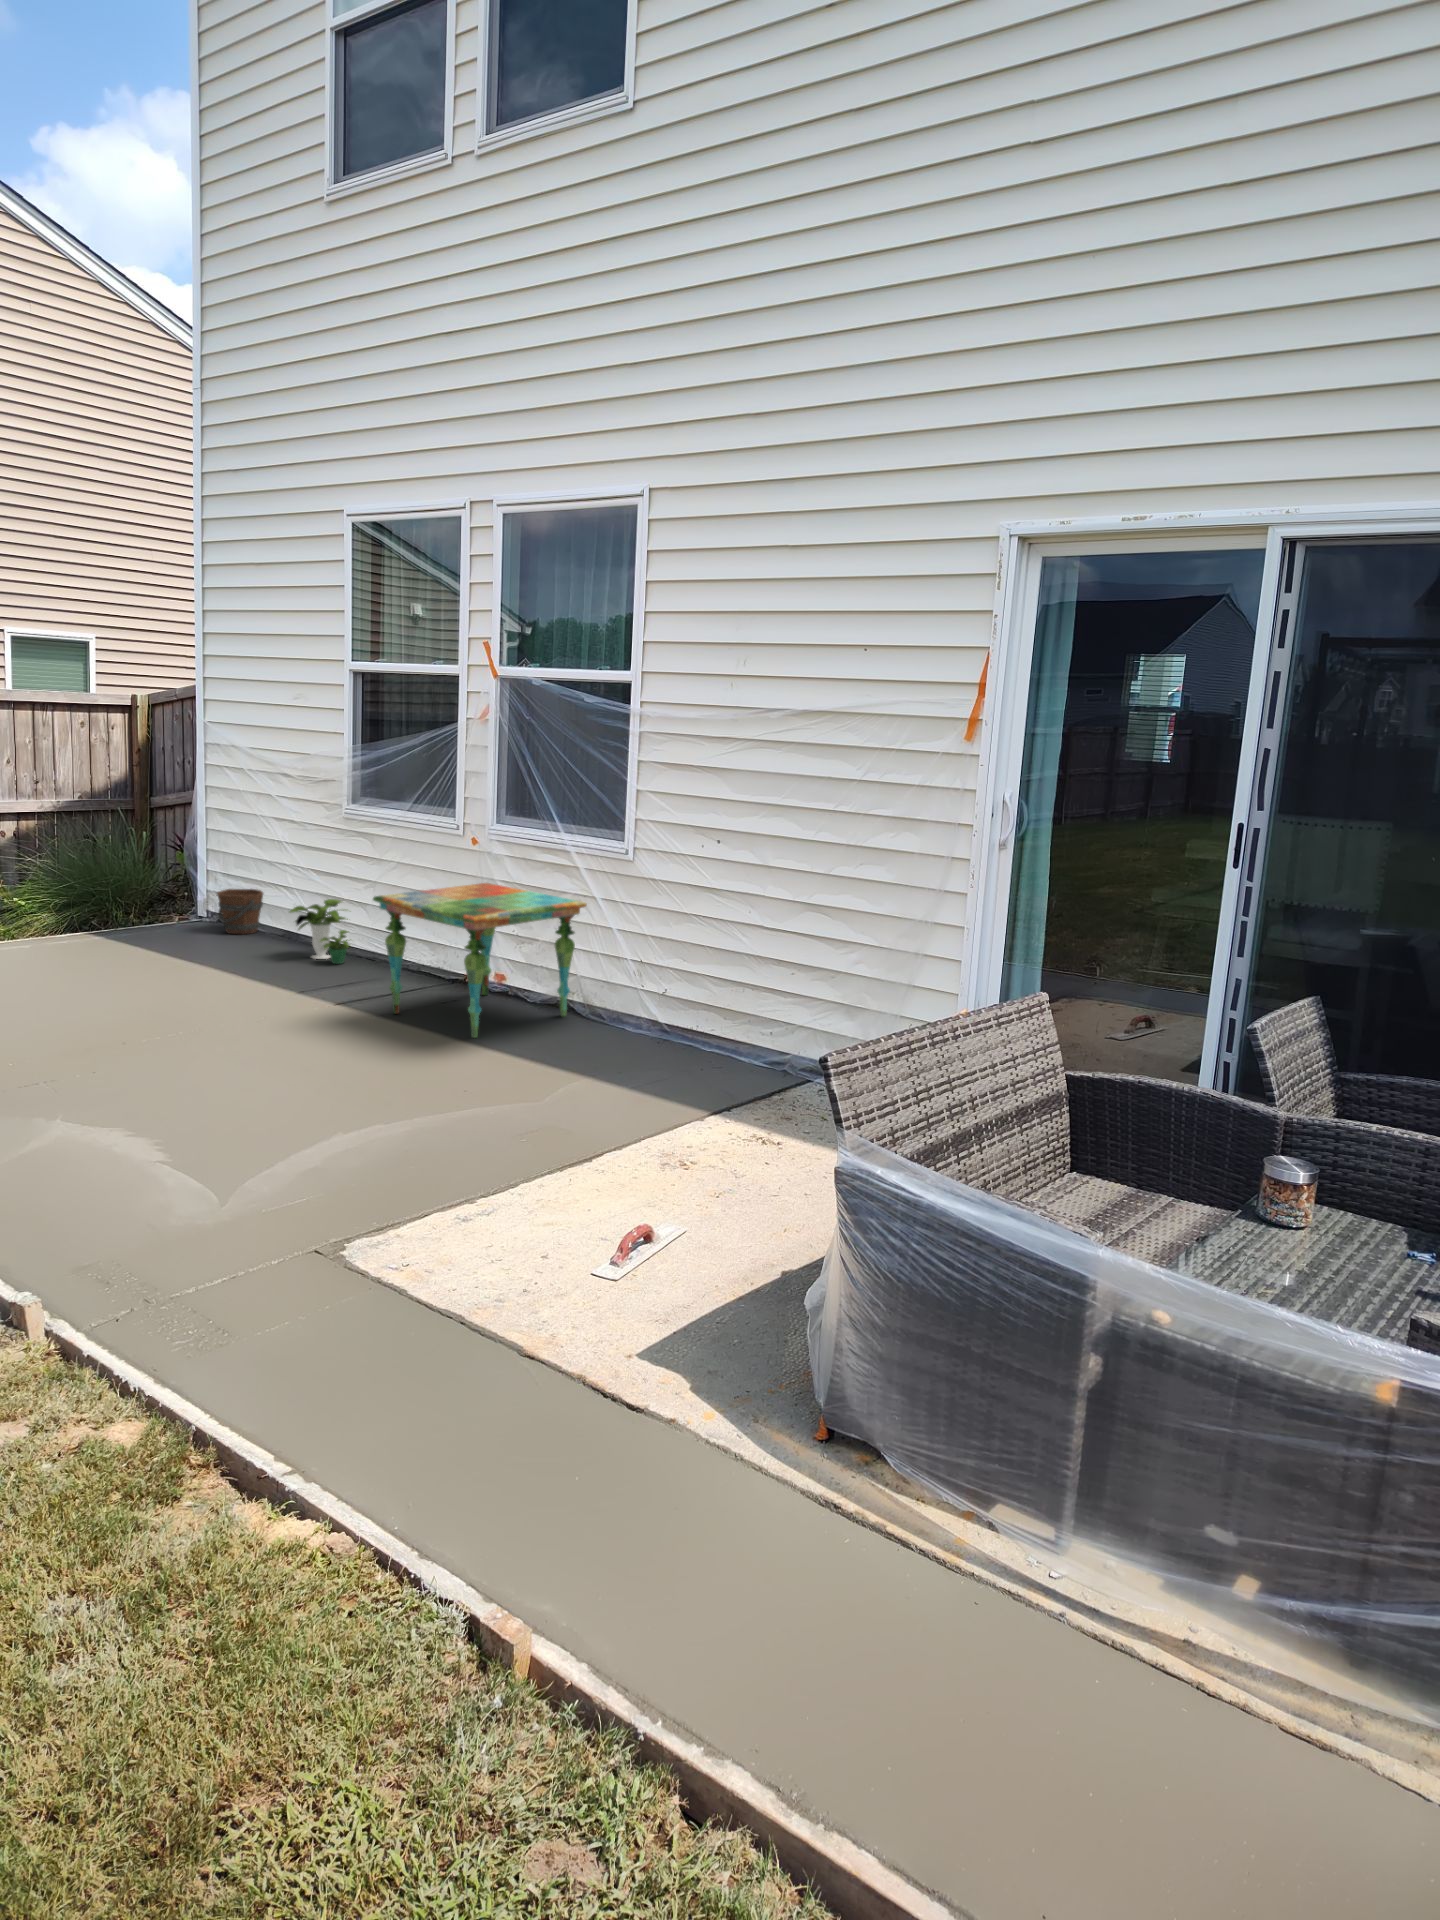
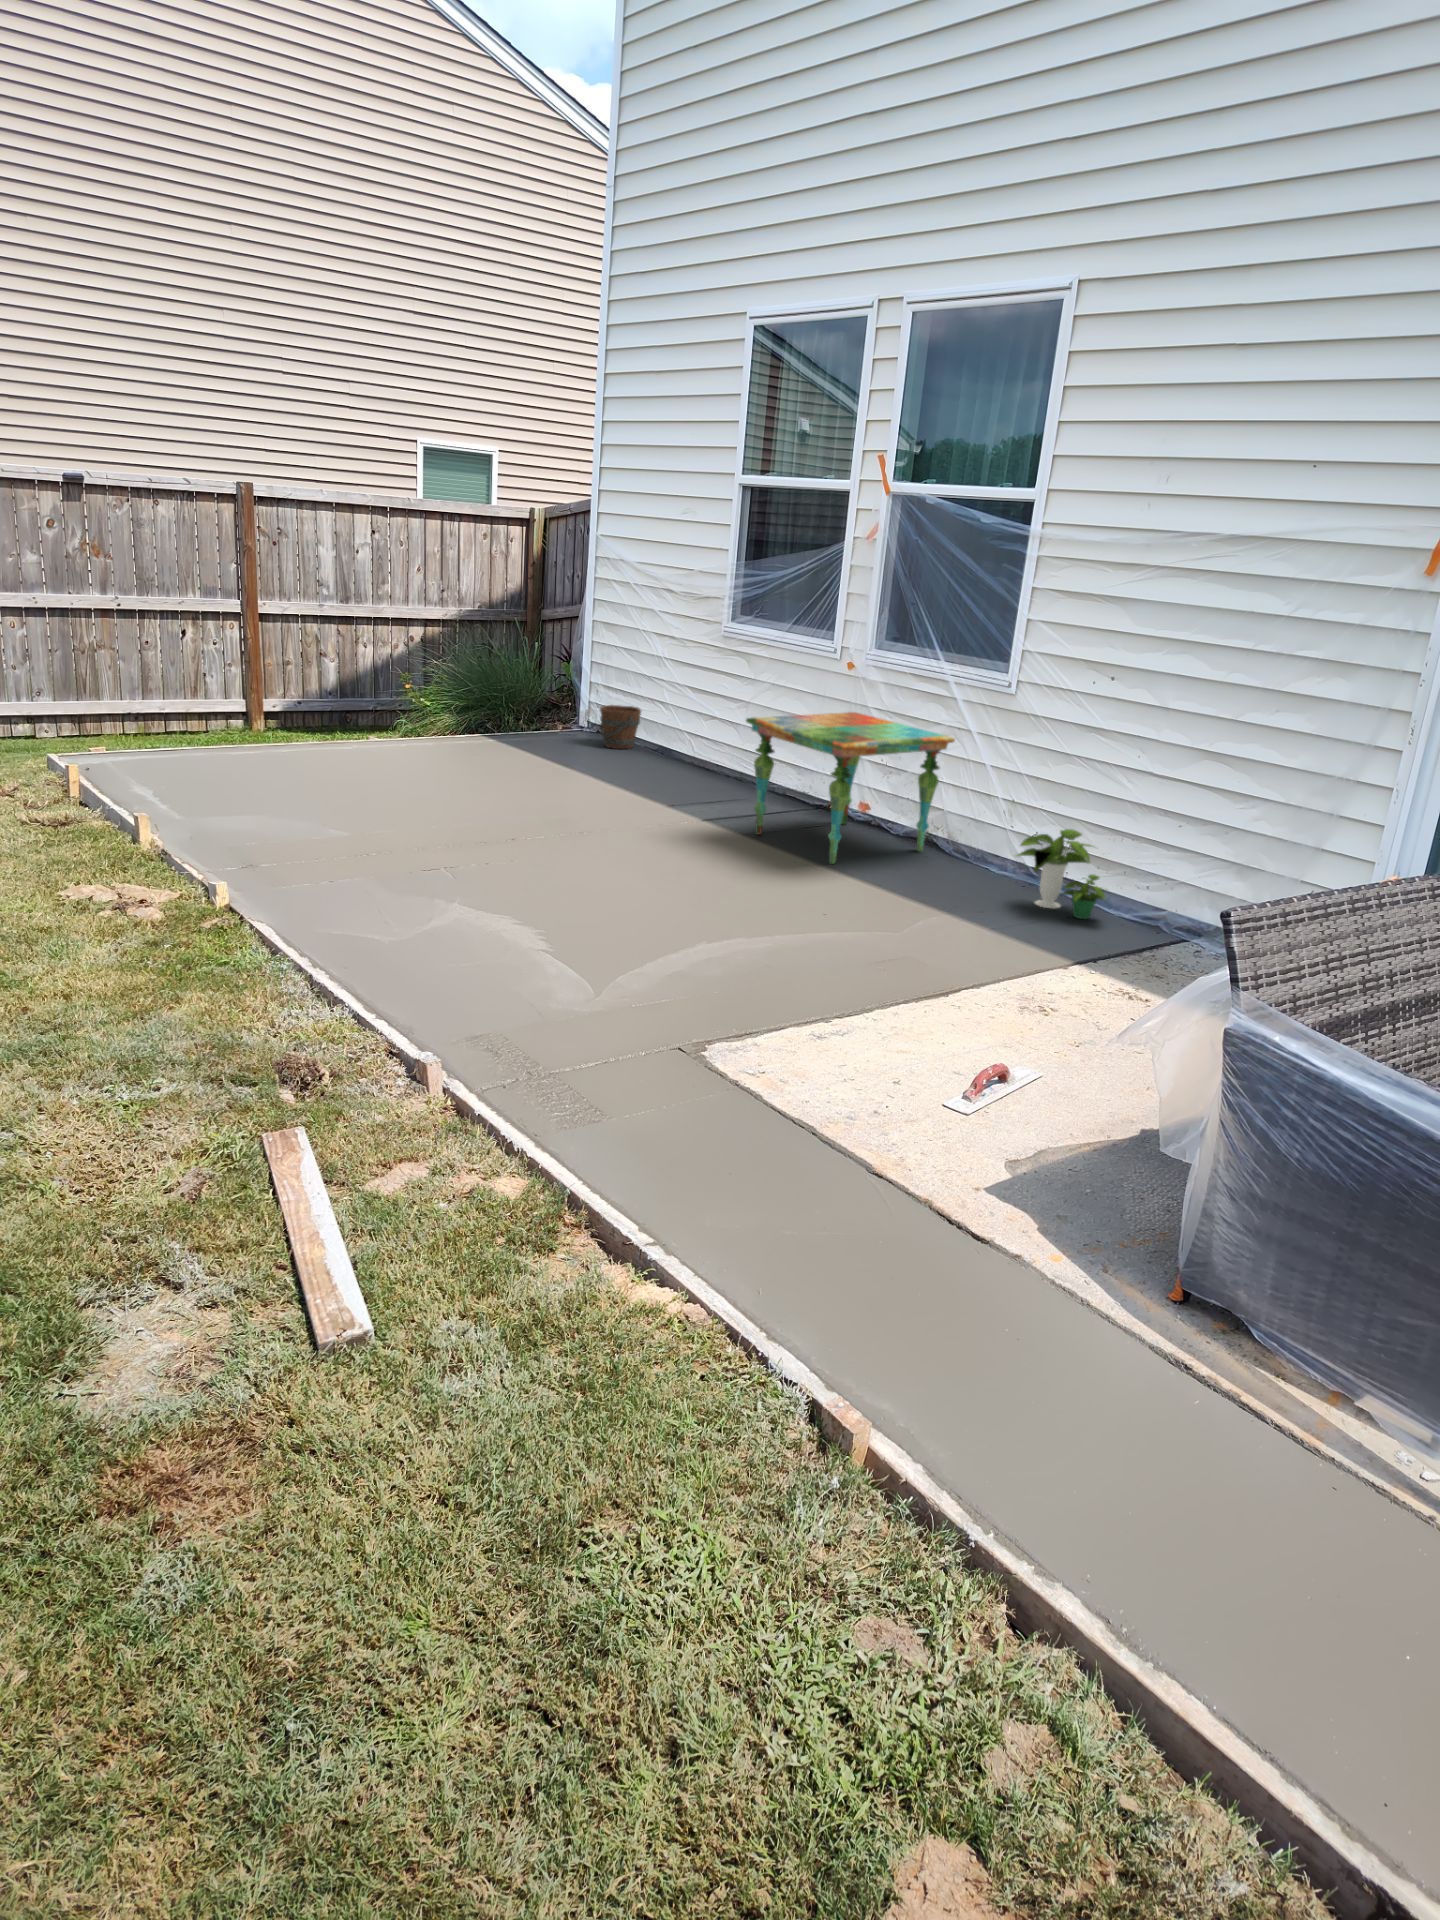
potted plant: present [290,899,350,964] -> present [1017,829,1105,919]

